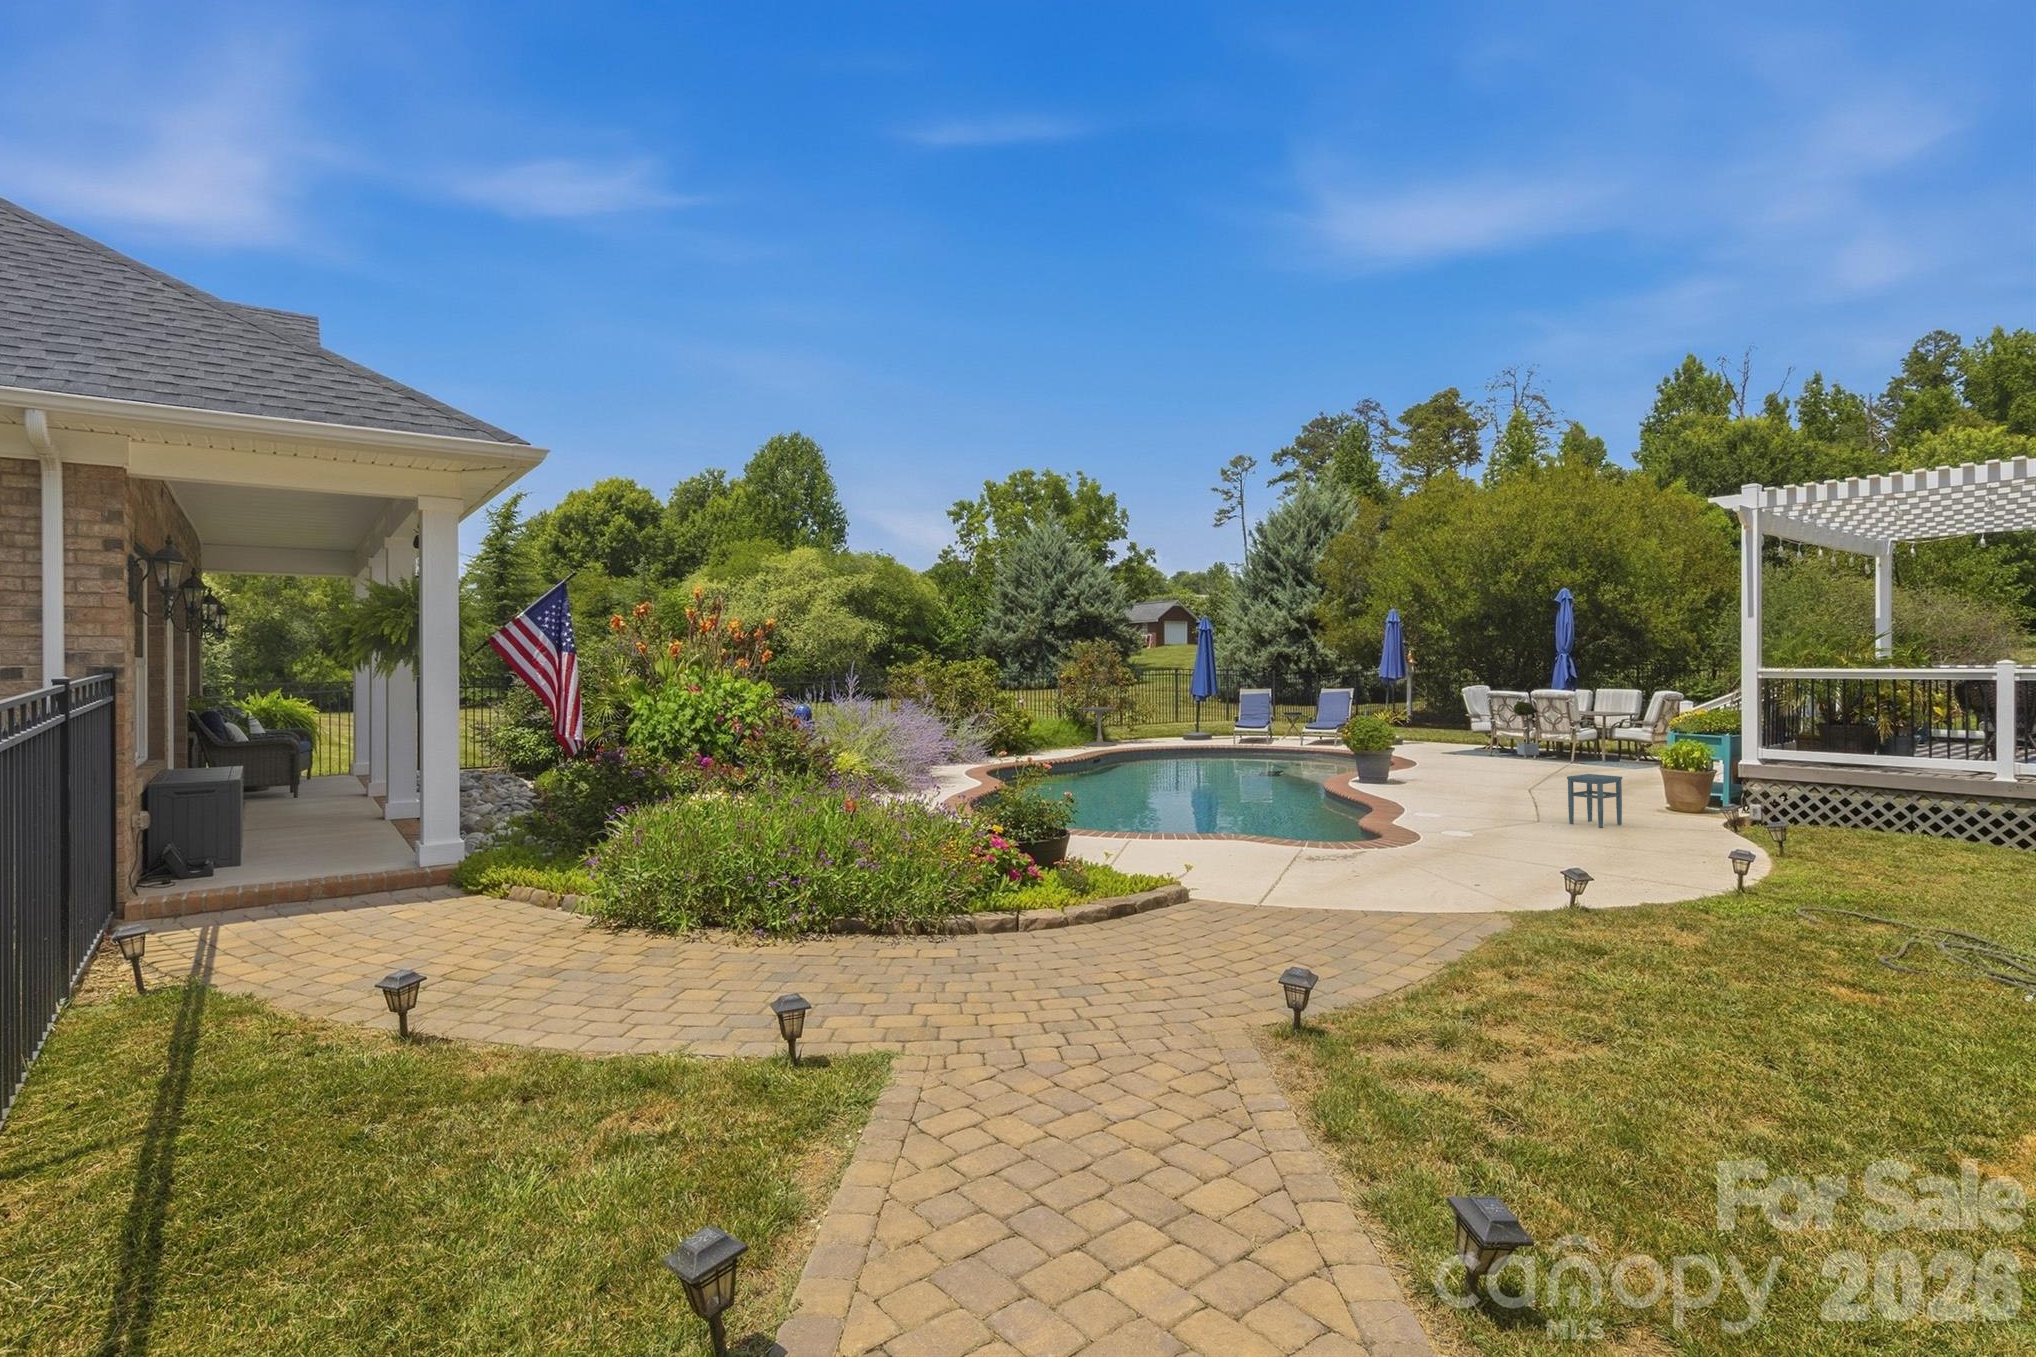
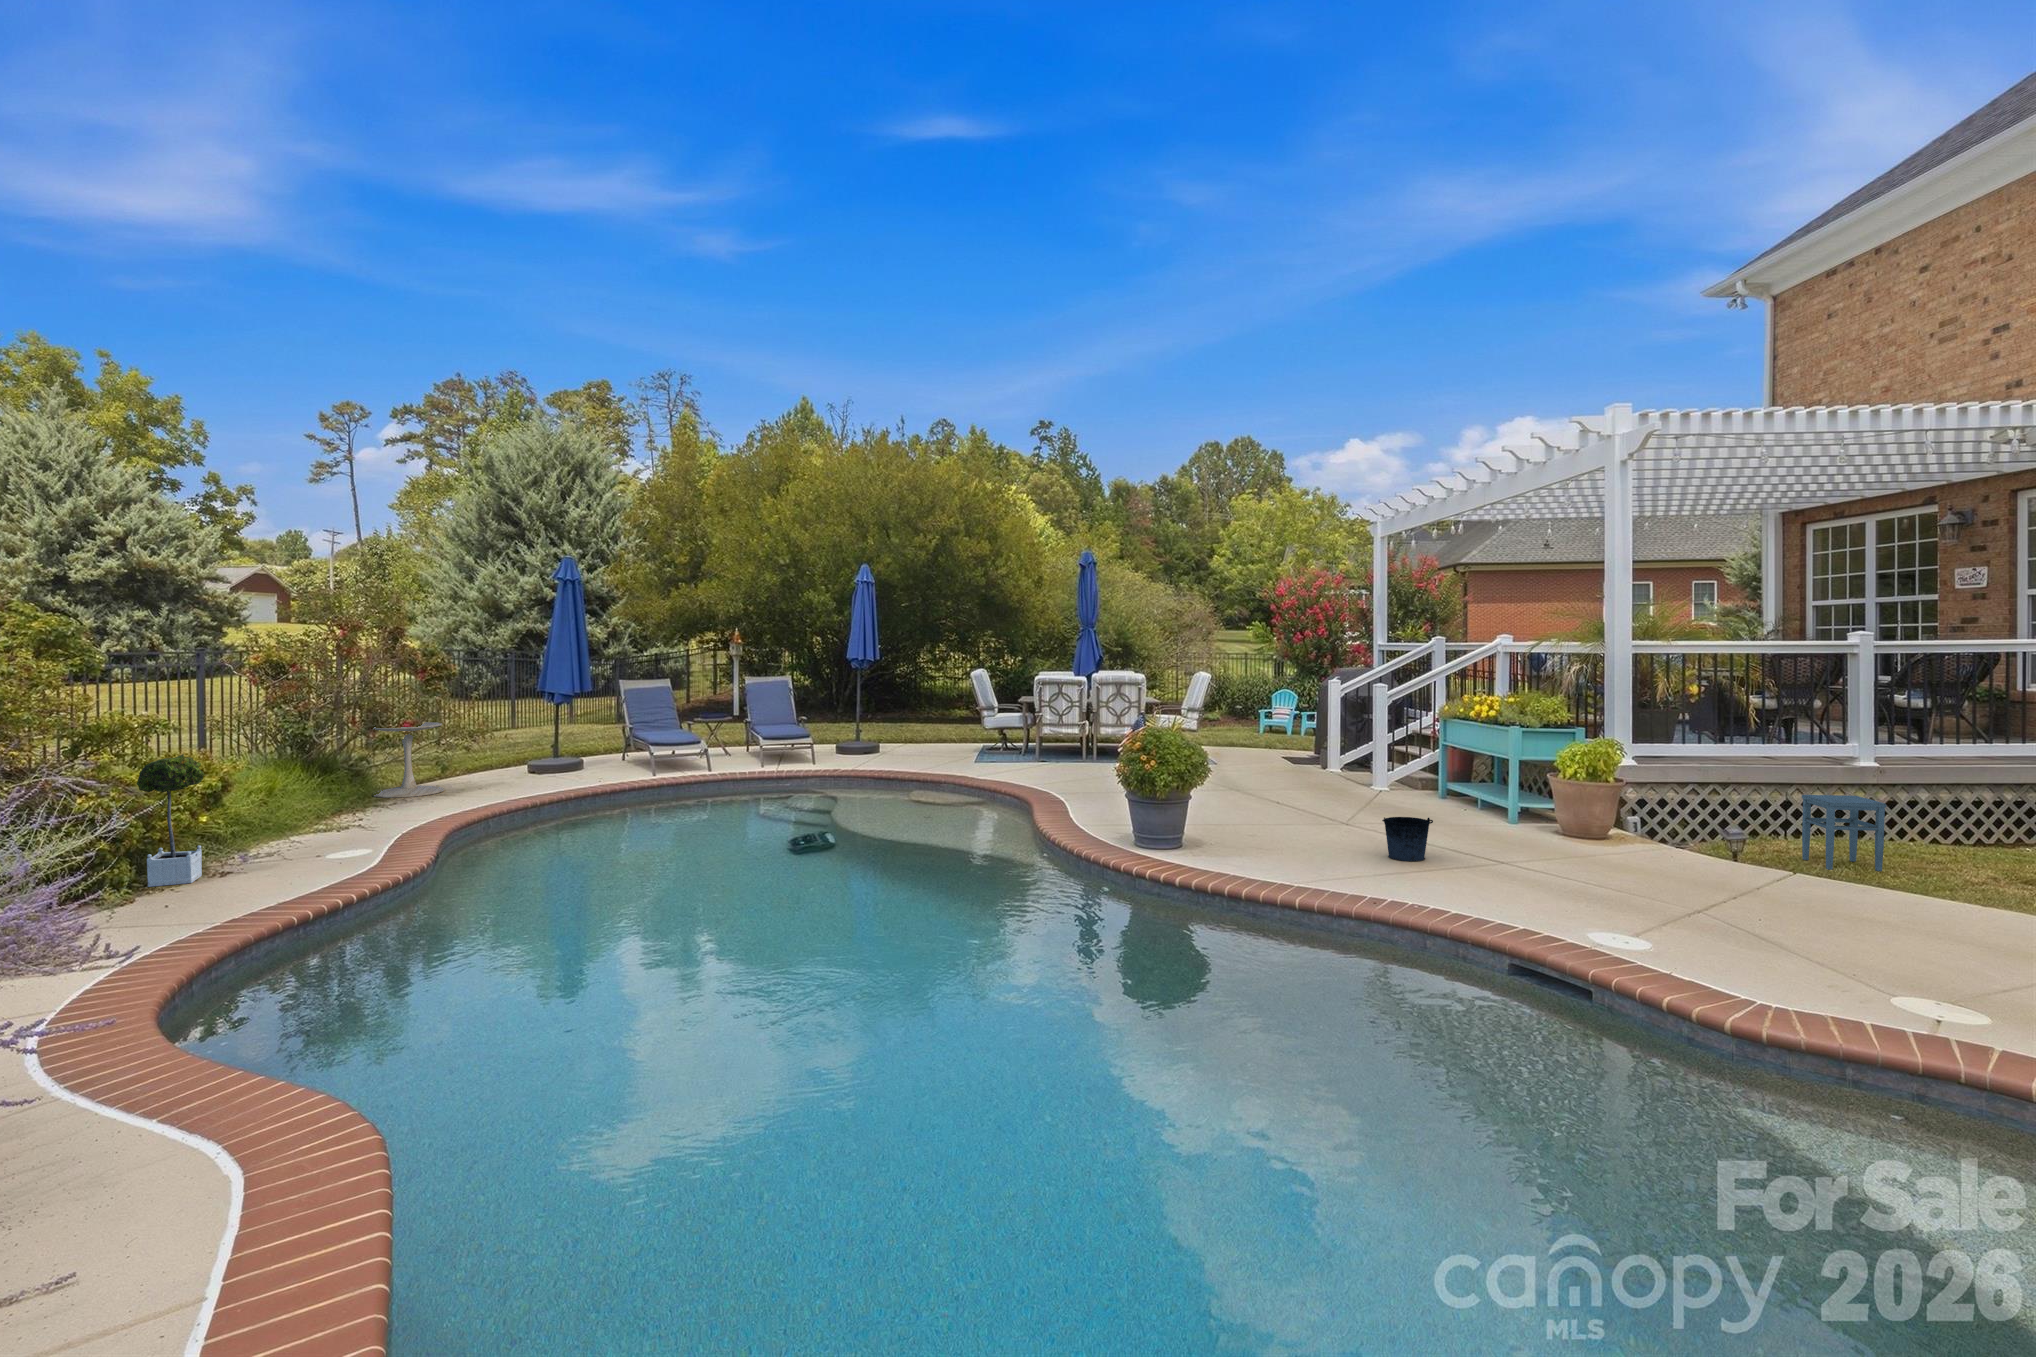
potted tree: present [1514,701,1539,755] -> present [137,754,204,887]
stool: present [1567,774,1622,828] -> present [1802,795,1886,871]
bucket: none [1462,779,1495,808] -> present [1382,817,1433,861]

